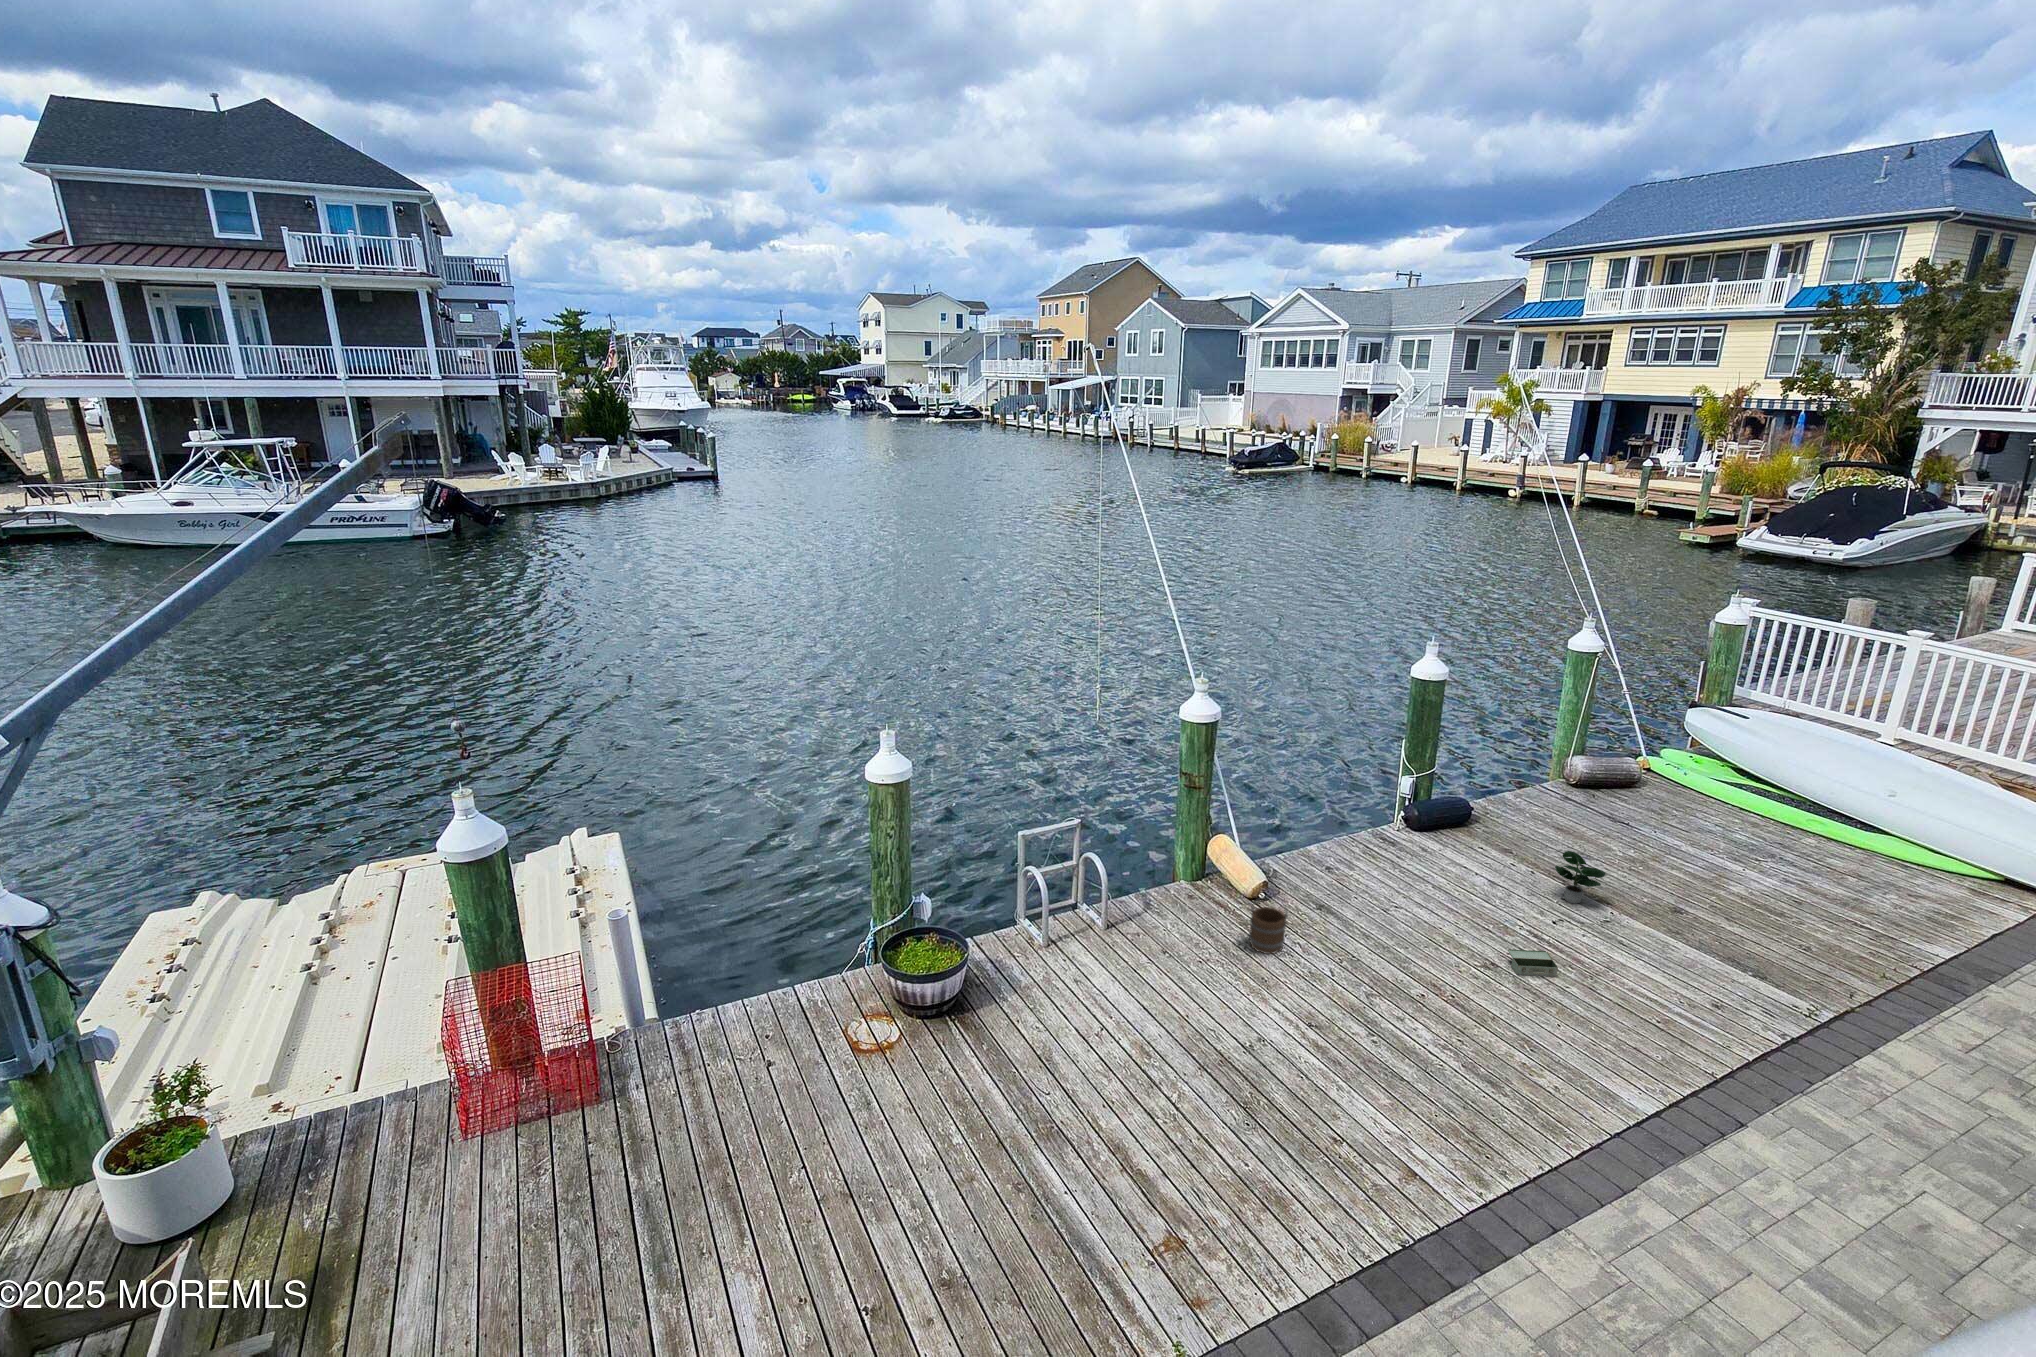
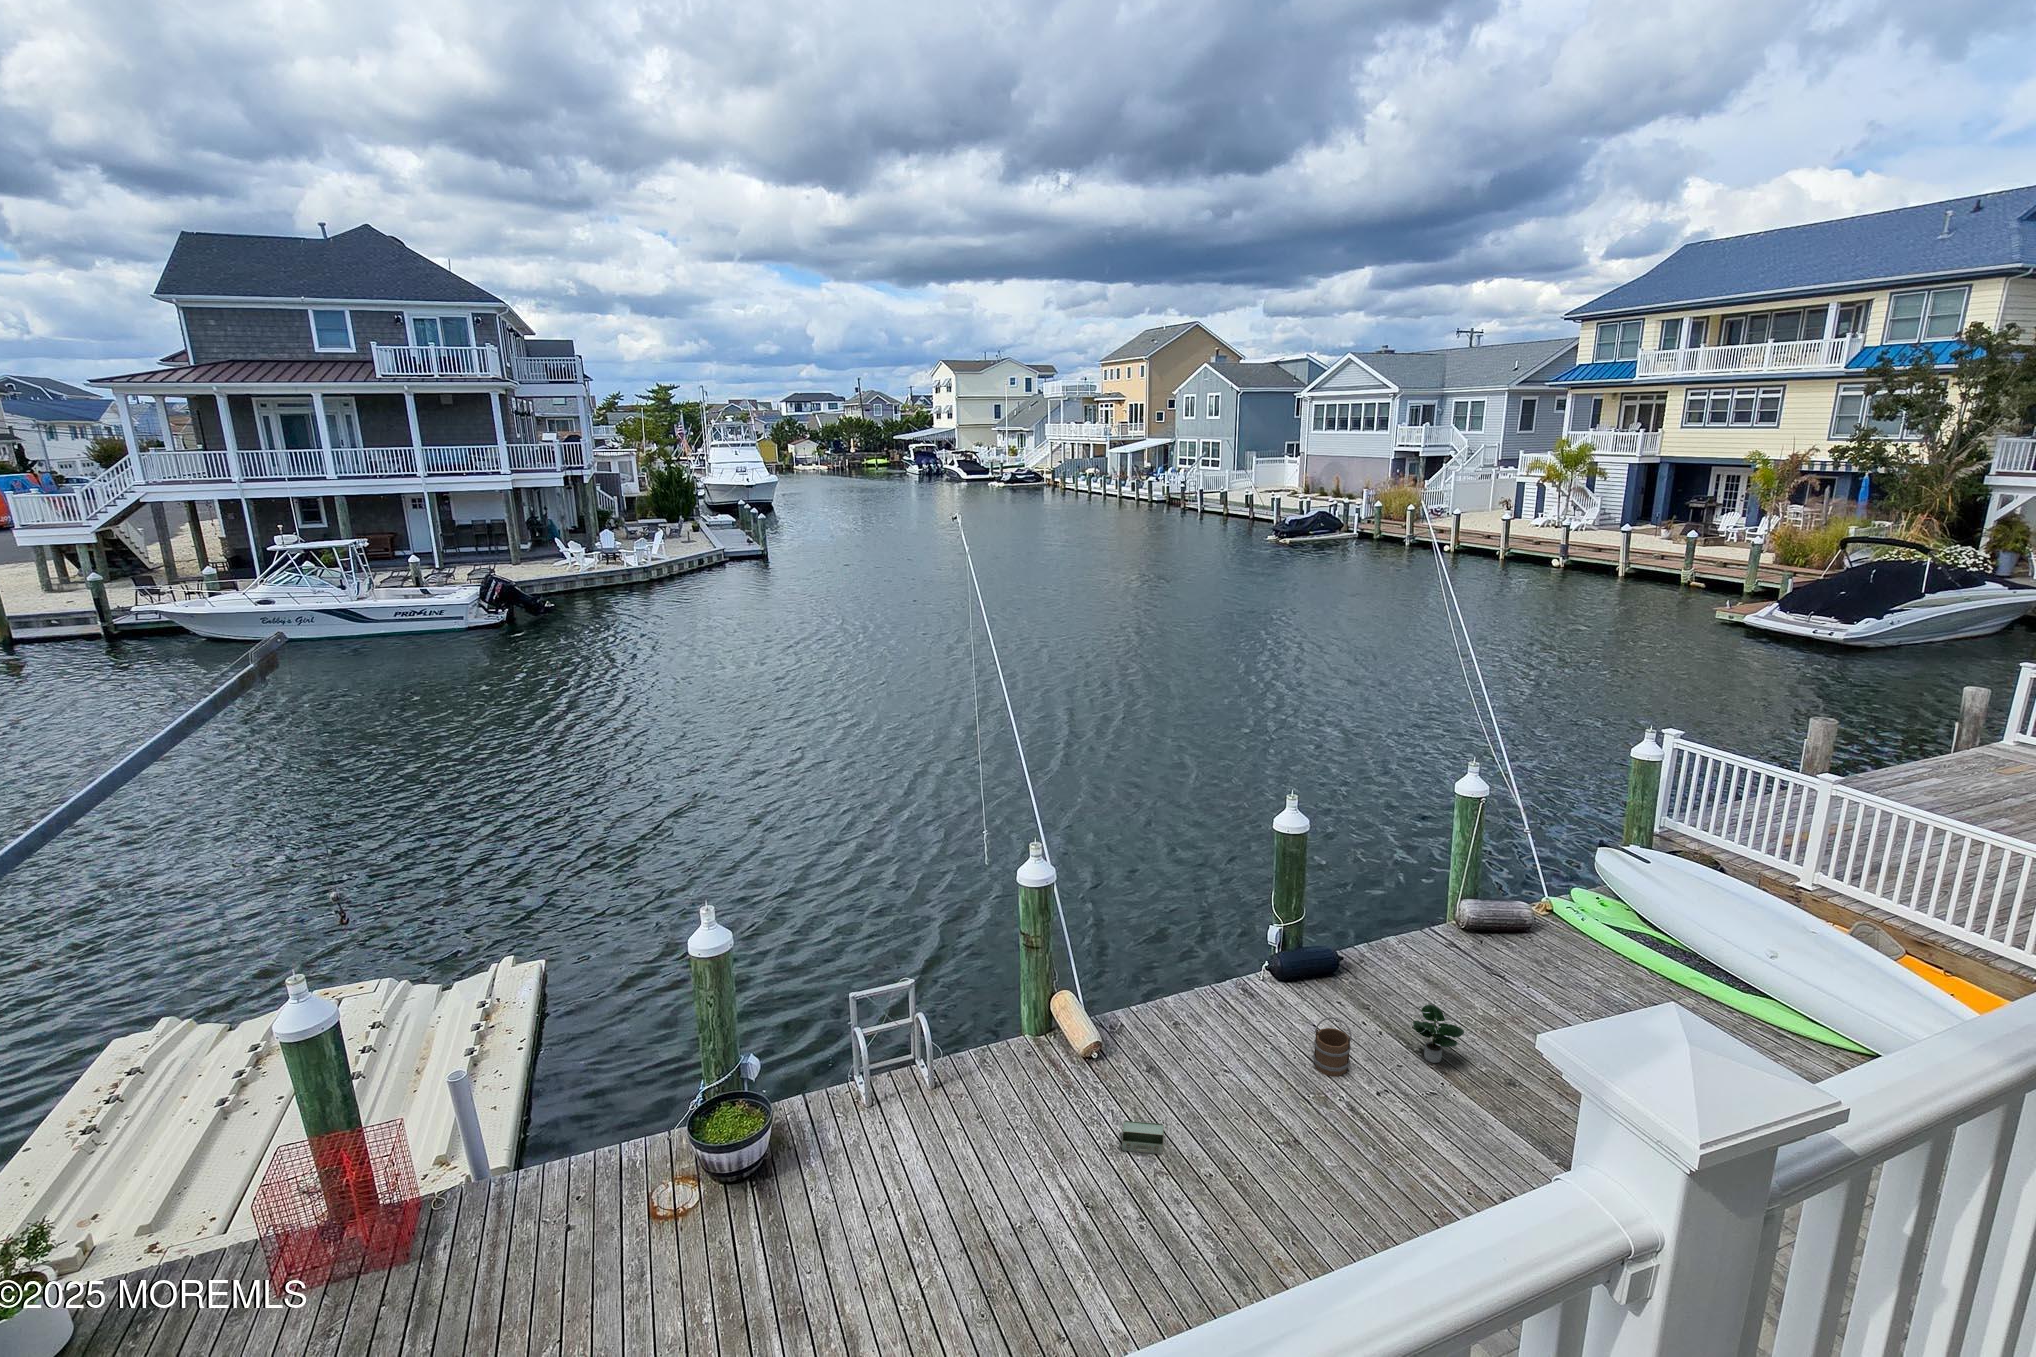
bucket: present [1249,896,1287,954] -> present [1313,1017,1352,1076]
toolbox: present [1508,949,1558,976] -> present [1122,1121,1164,1154]

